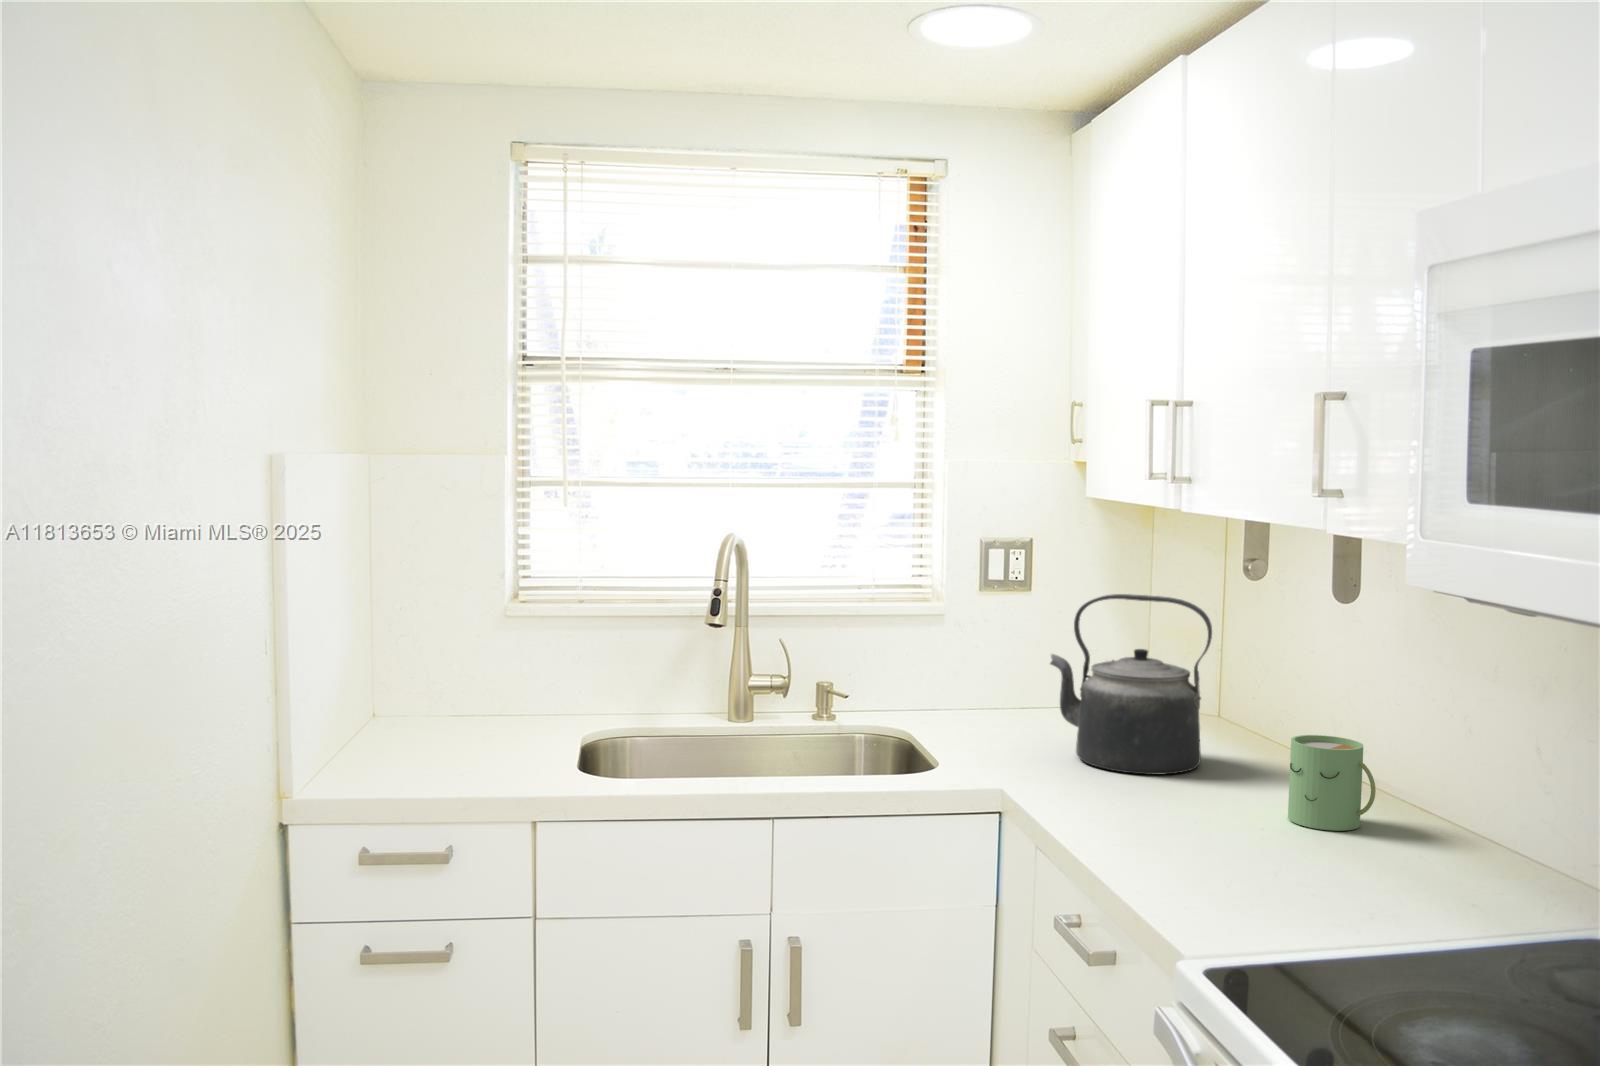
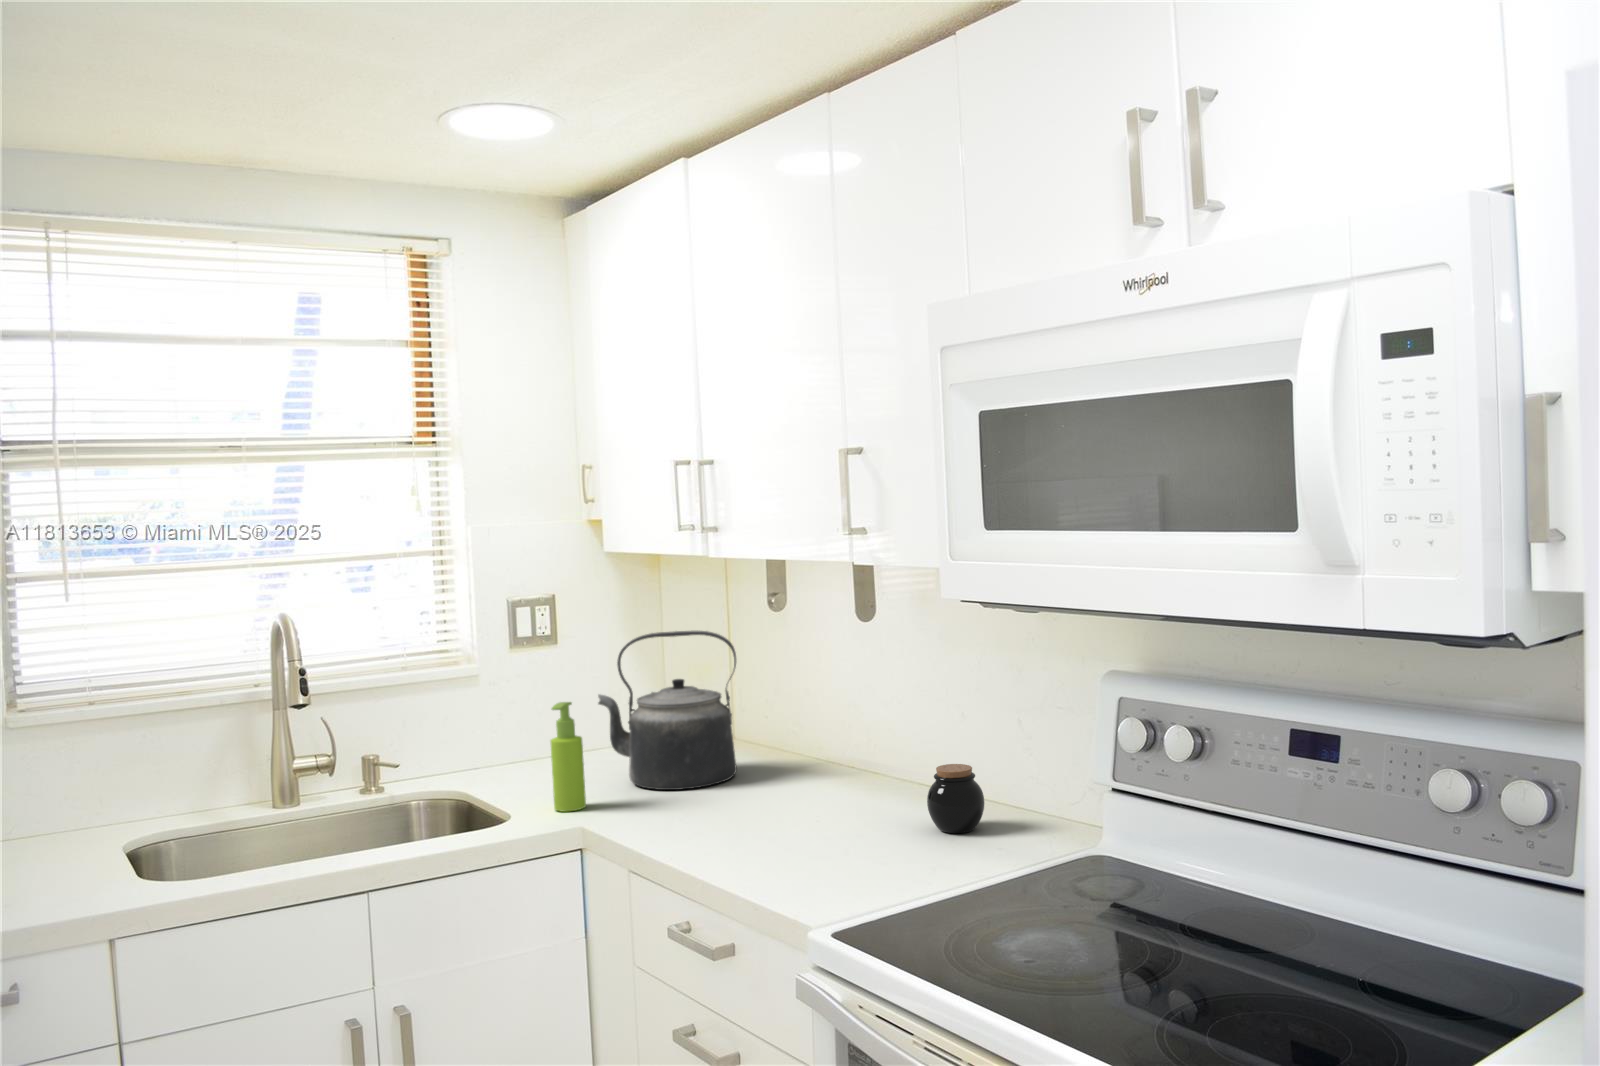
soap dispenser: none [981,655,1017,774] -> present [551,702,586,812]
mug: present [1288,735,1376,831] -> none [825,728,894,806]
jar: none [1395,800,1475,889] -> present [927,764,984,833]

